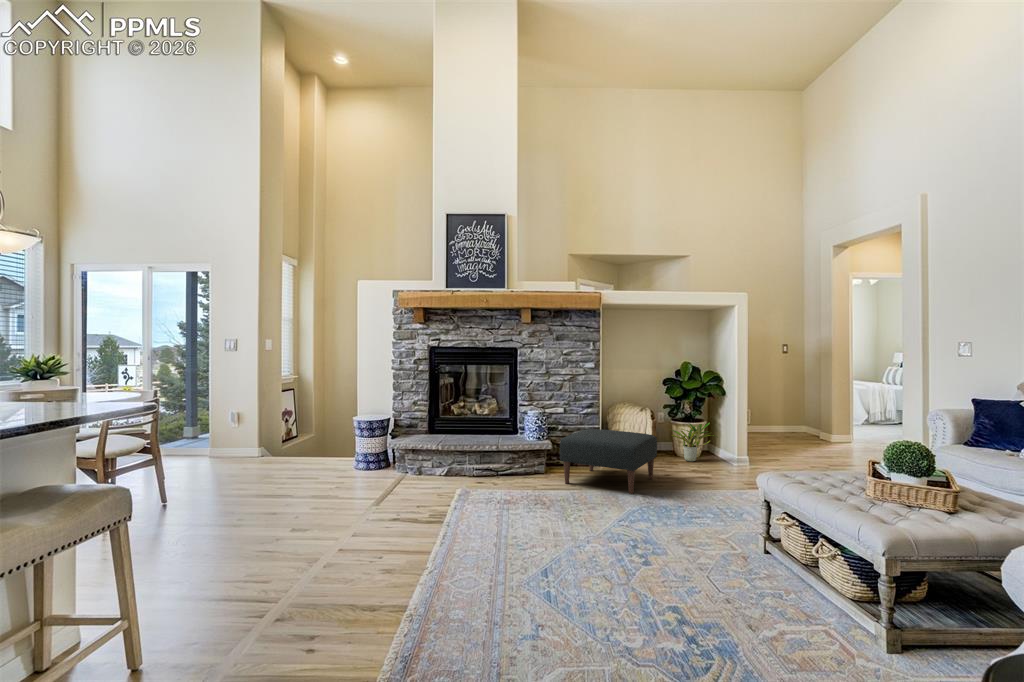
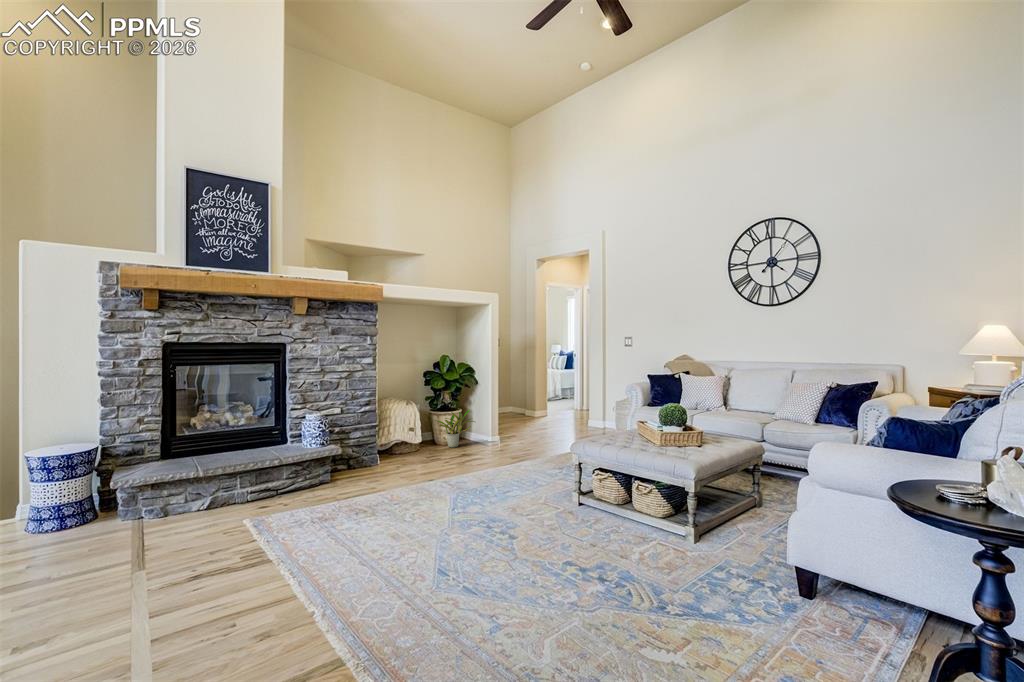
ottoman: present [560,429,657,494] -> none [359,426,443,487]

